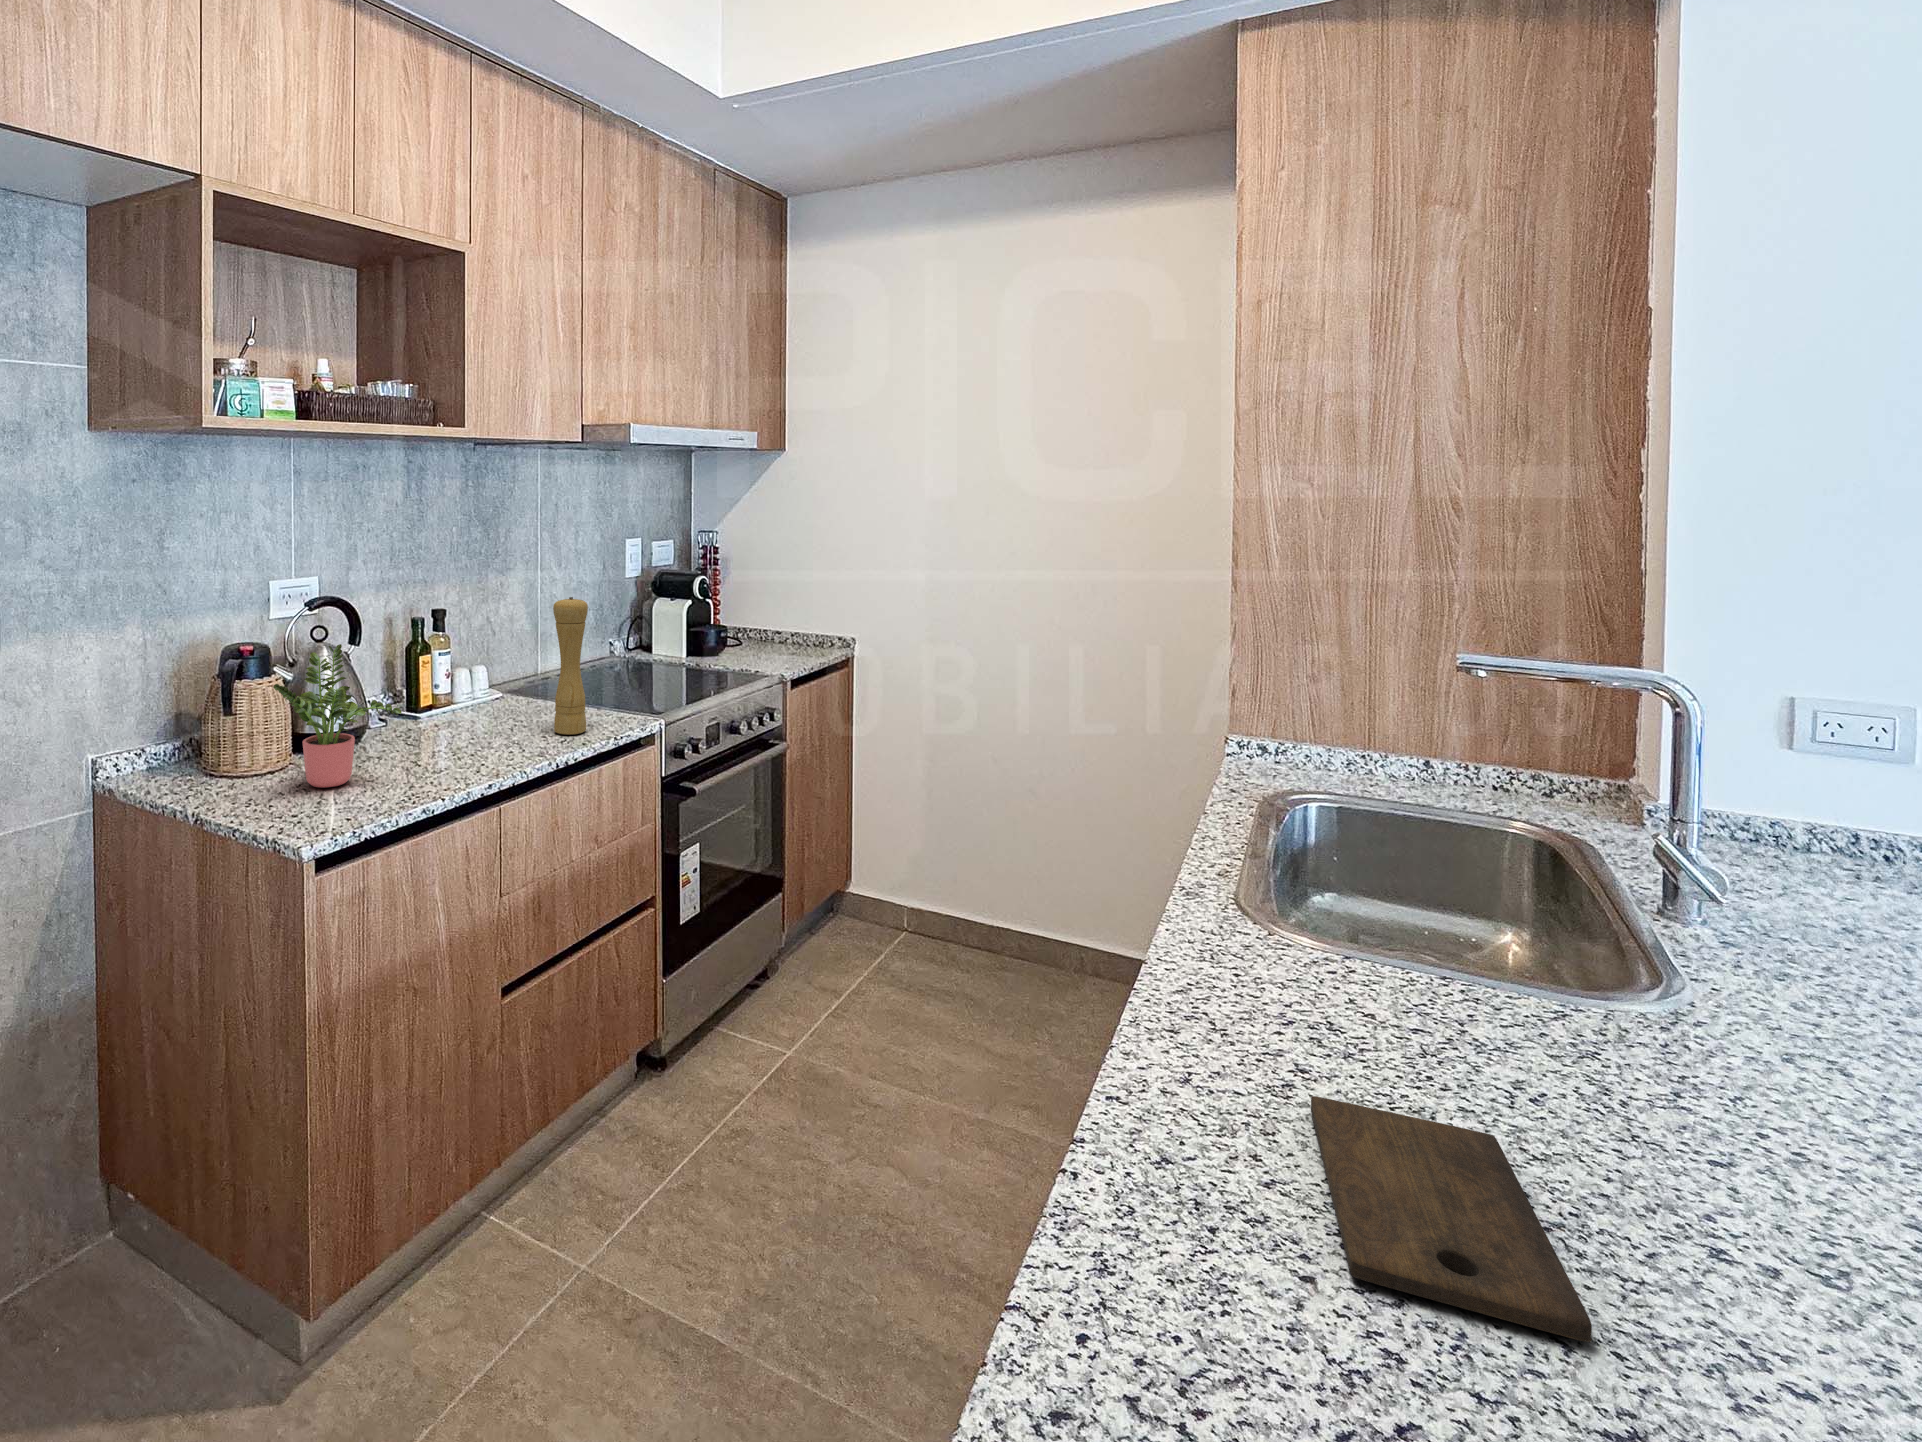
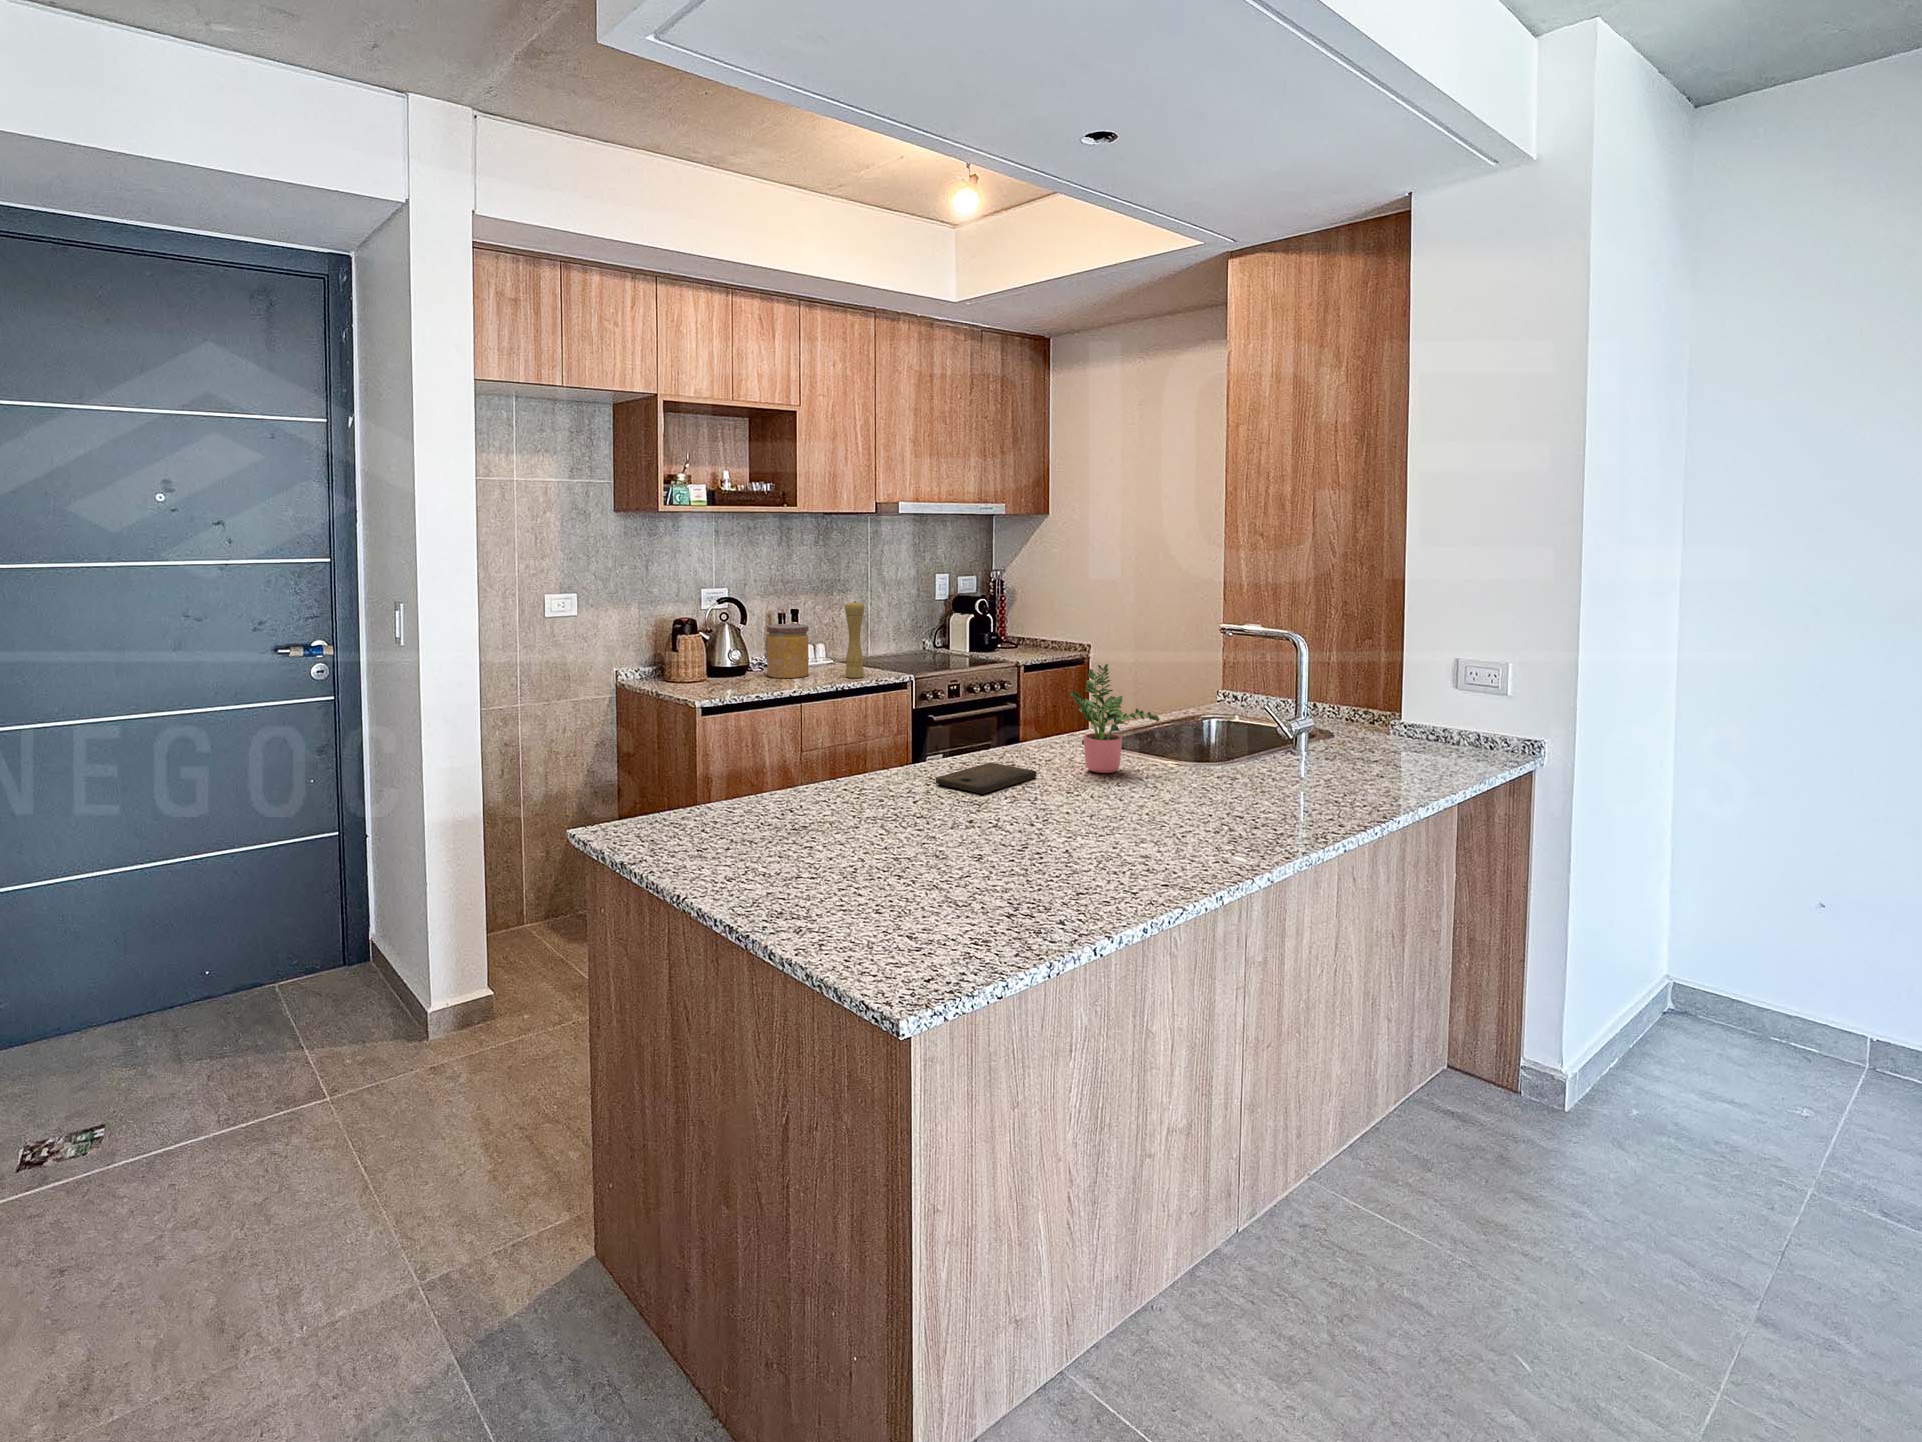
jar: none [405,639,484,745] -> present [767,624,809,678]
potted plant: present [273,644,402,787] -> present [1071,664,1159,773]

